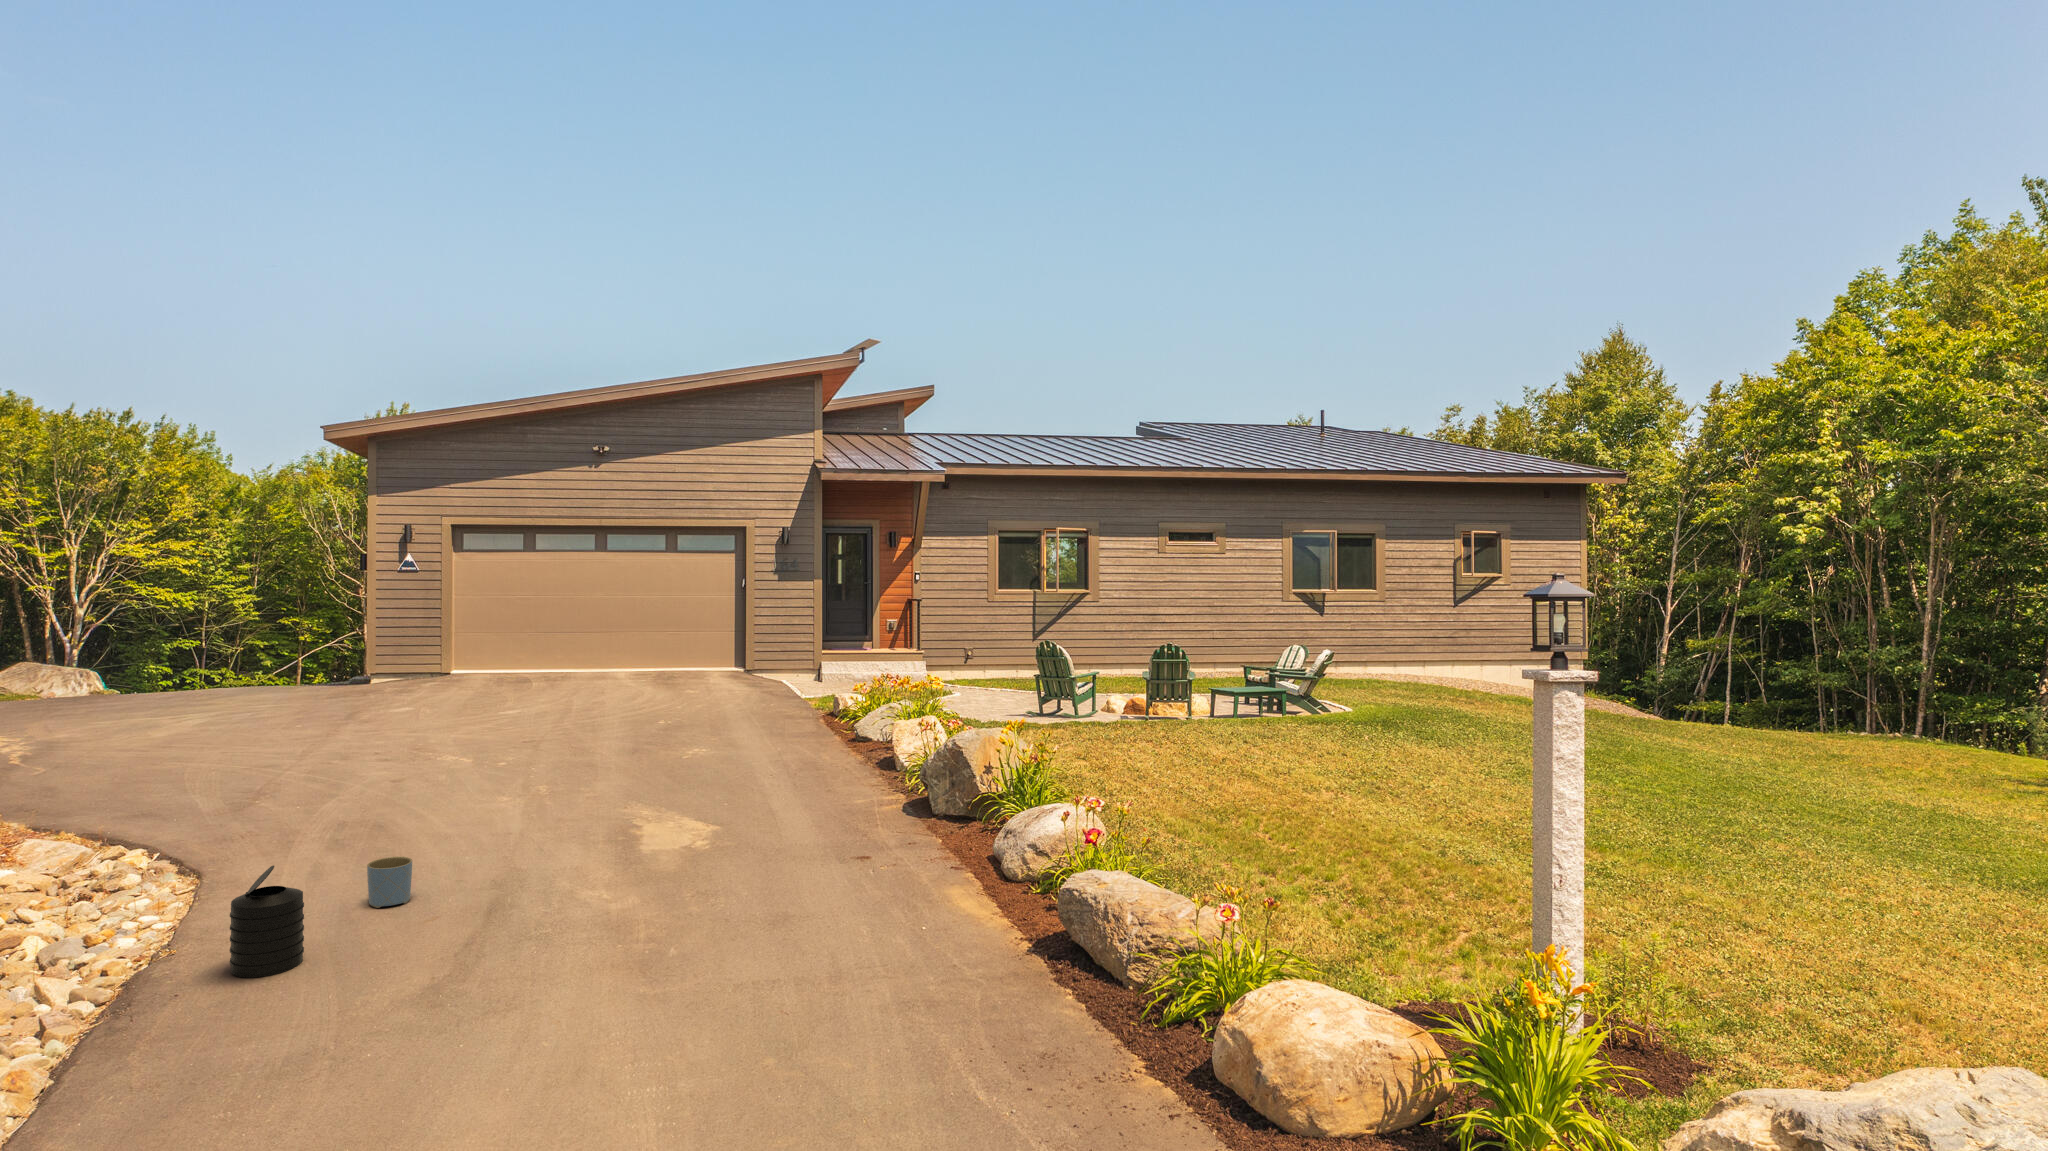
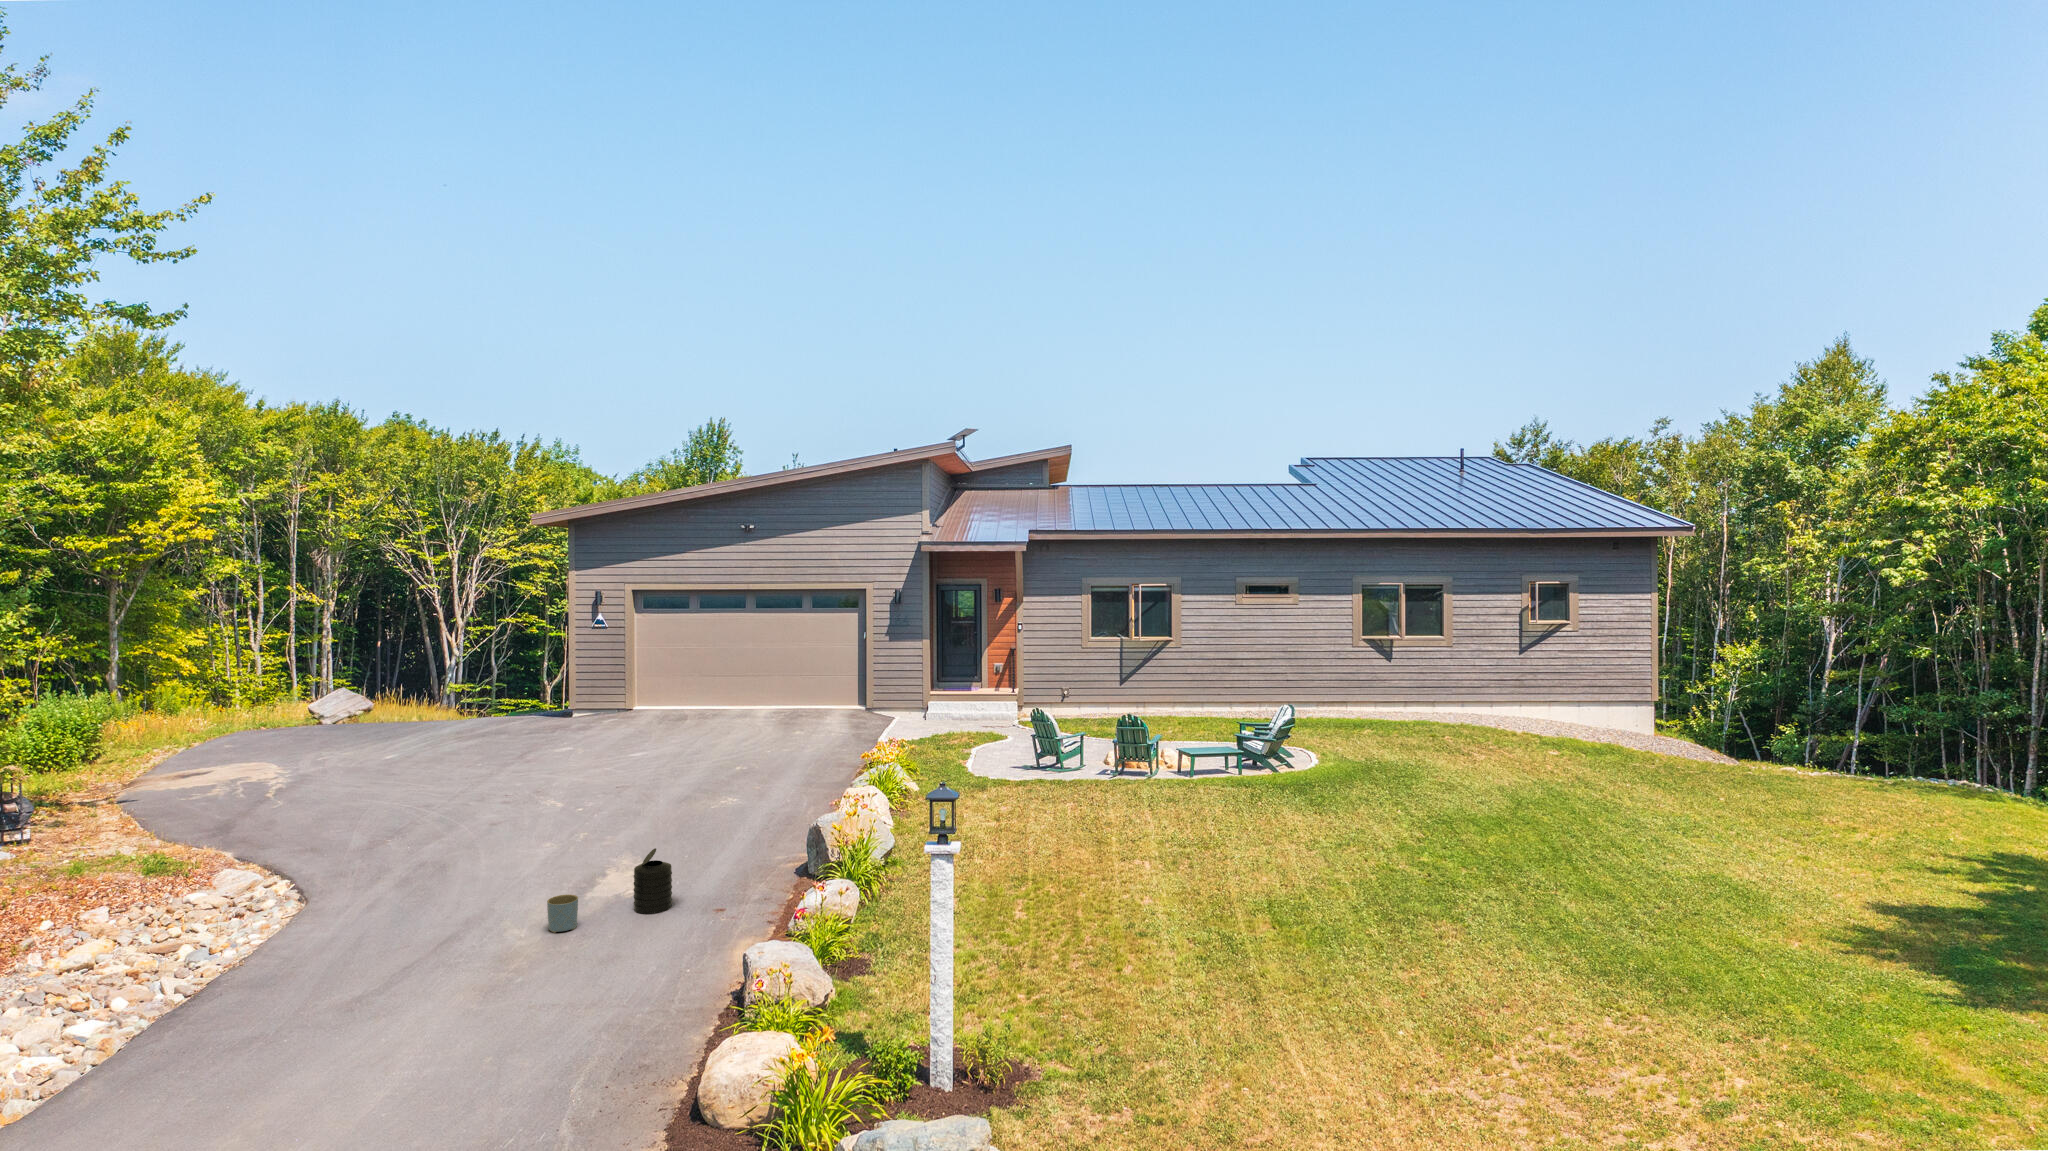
trash can: present [230,866,304,978] -> present [634,848,672,914]

